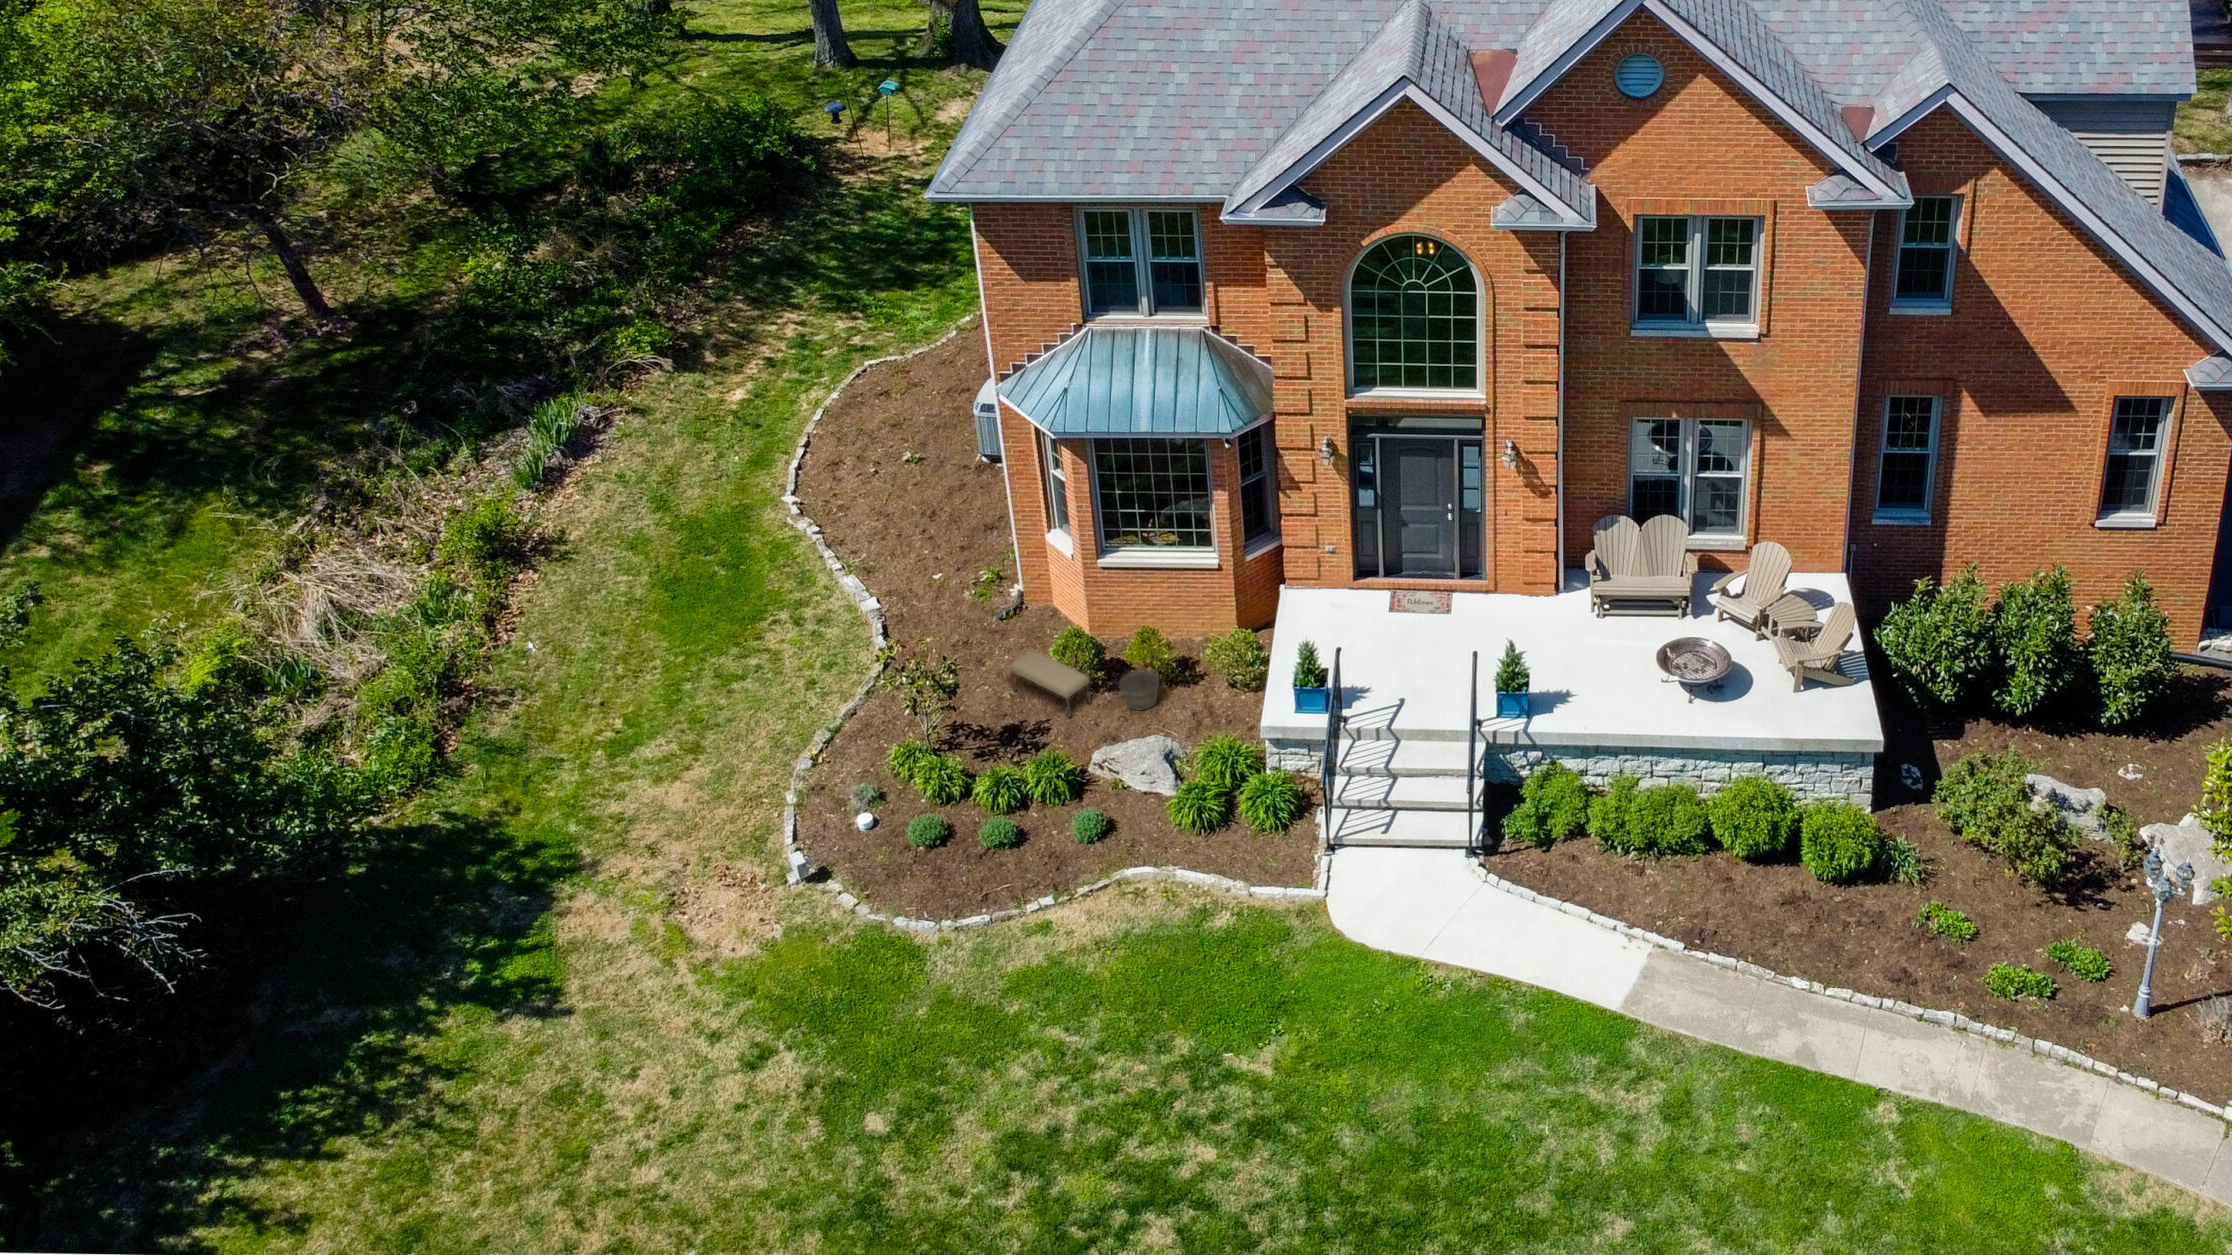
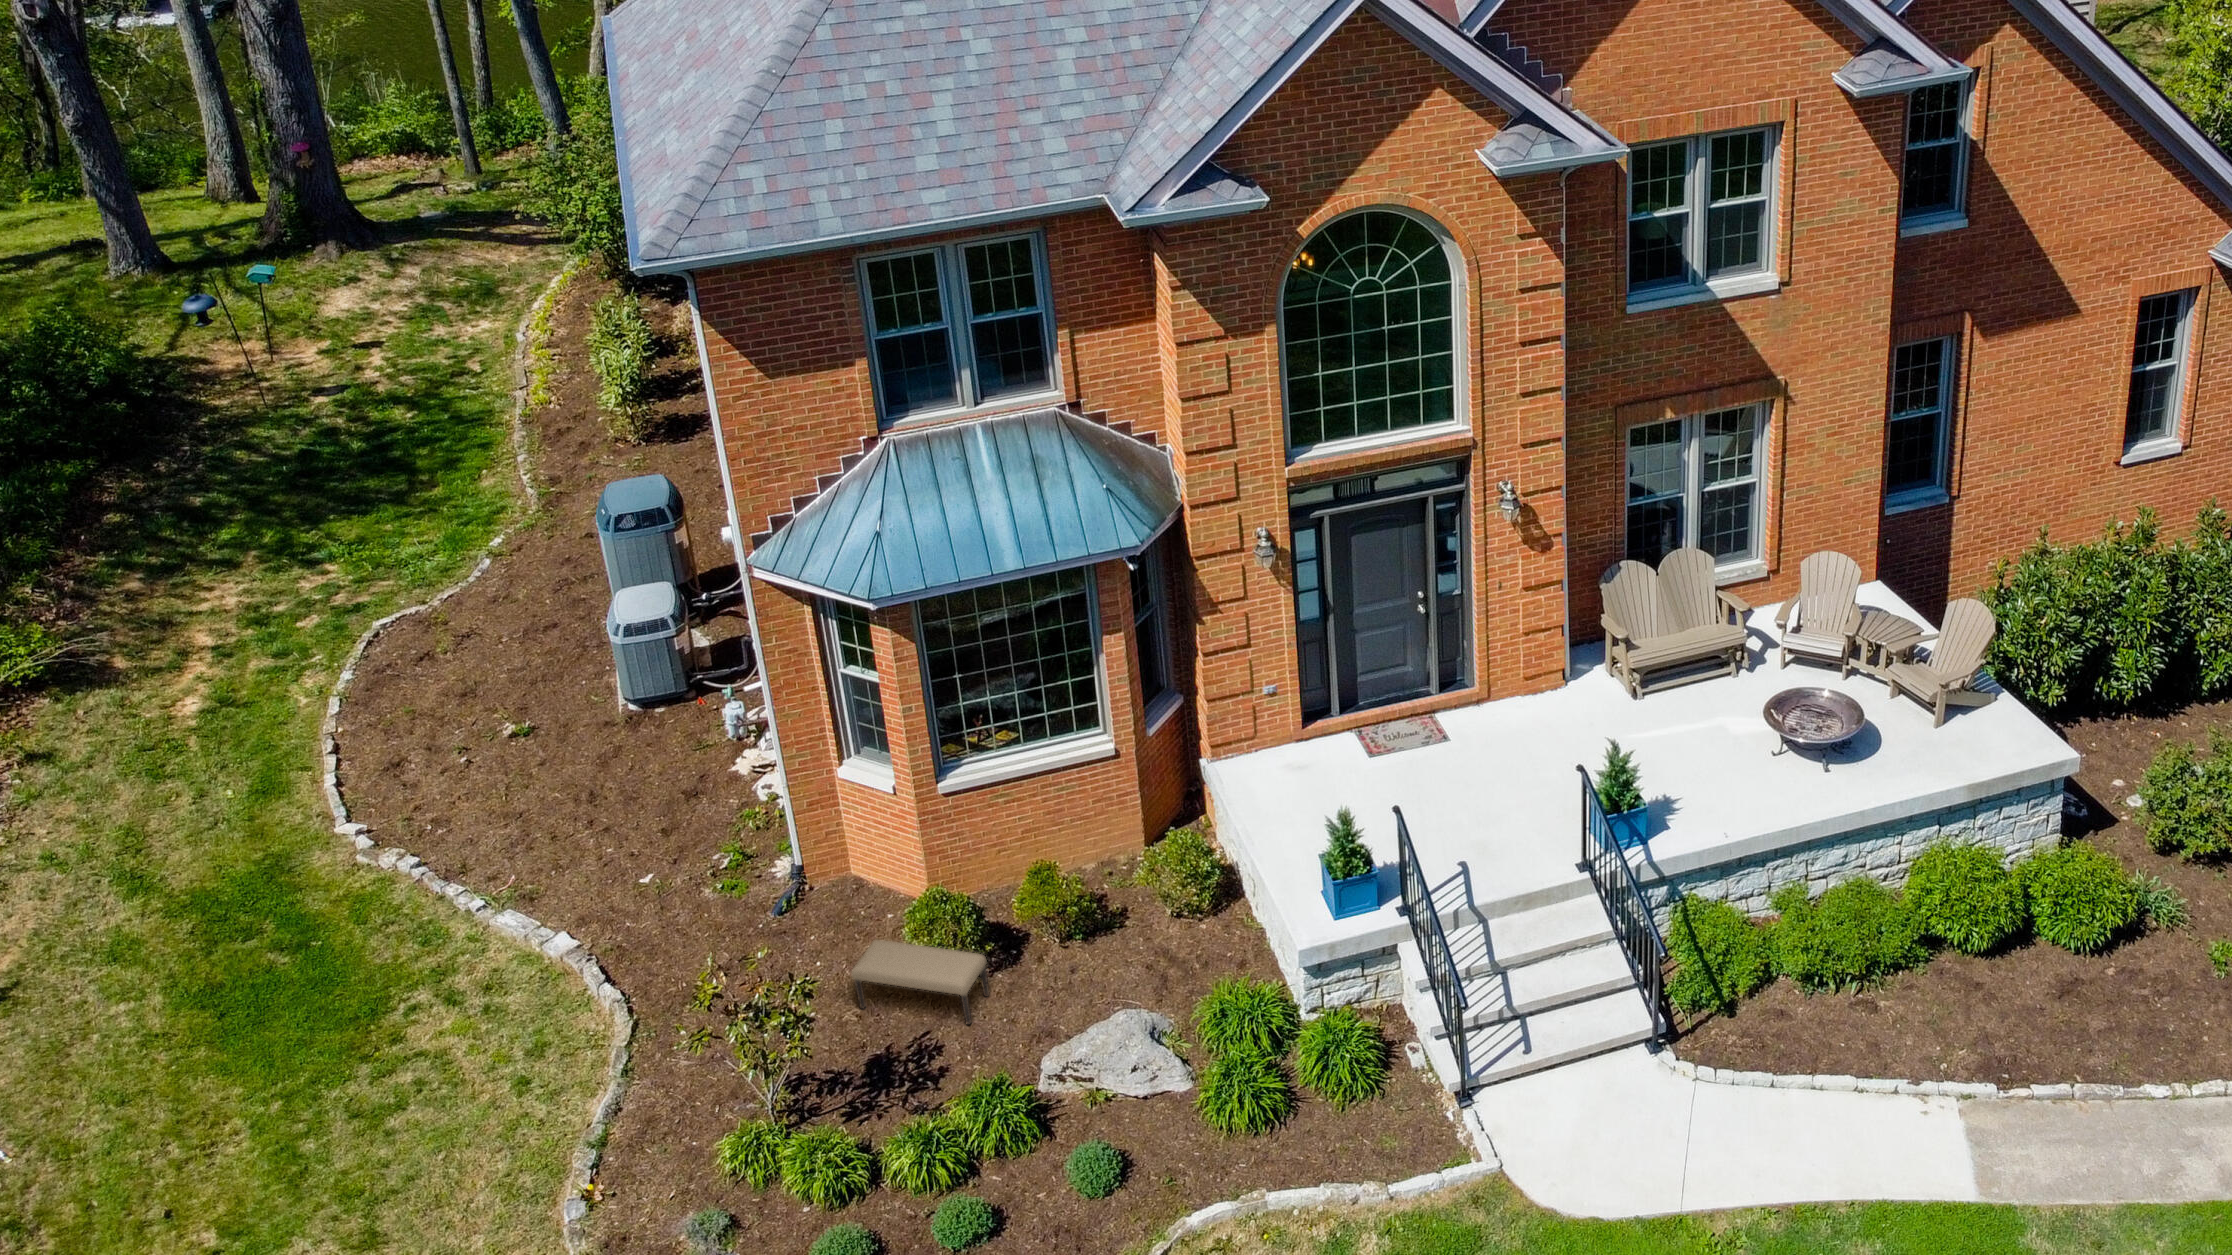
wooden bucket: present [1119,670,1159,711] -> none [1029,924,1090,987]

